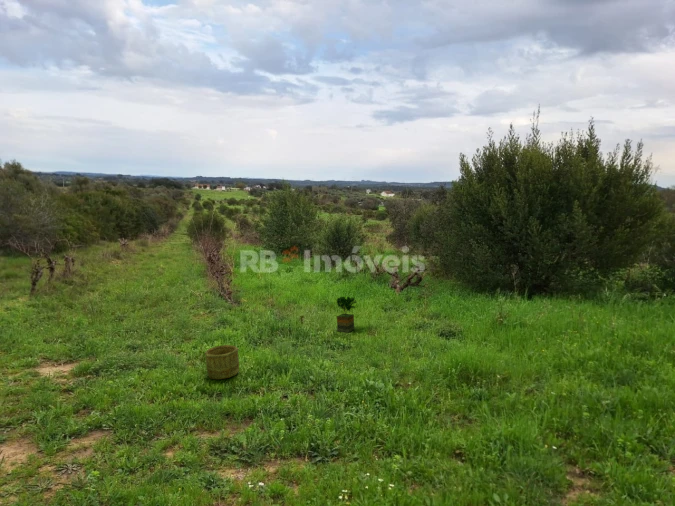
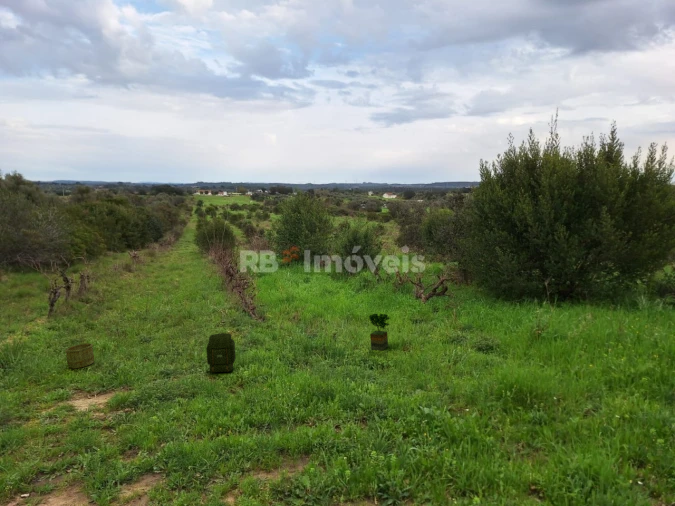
backpack: none [173,309,203,347] -> present [206,333,236,372]
wooden bucket: present [205,345,239,379] -> present [65,343,94,369]

